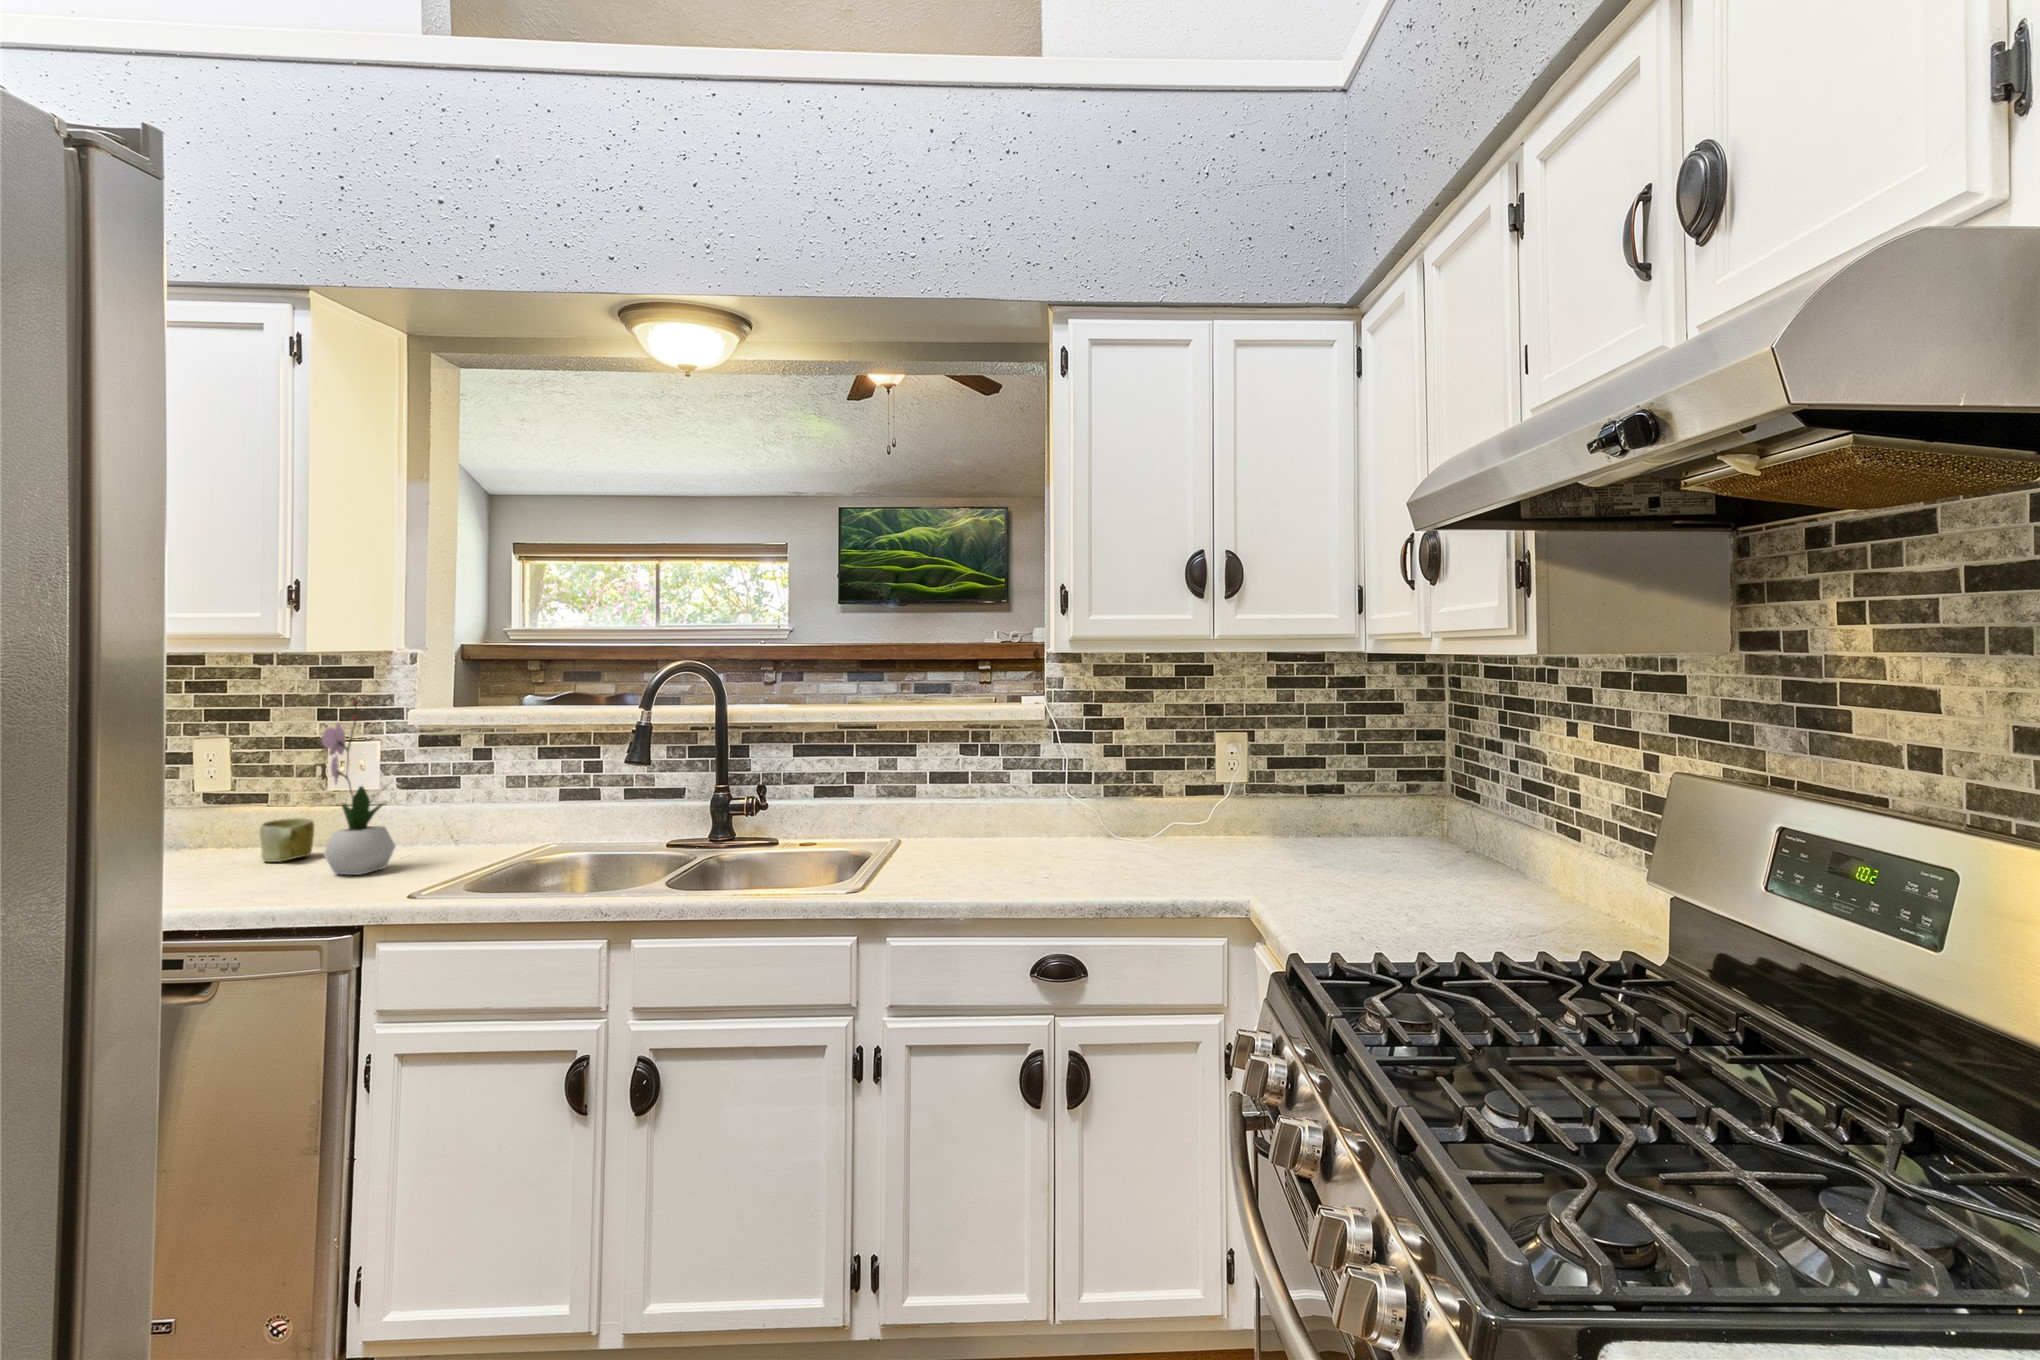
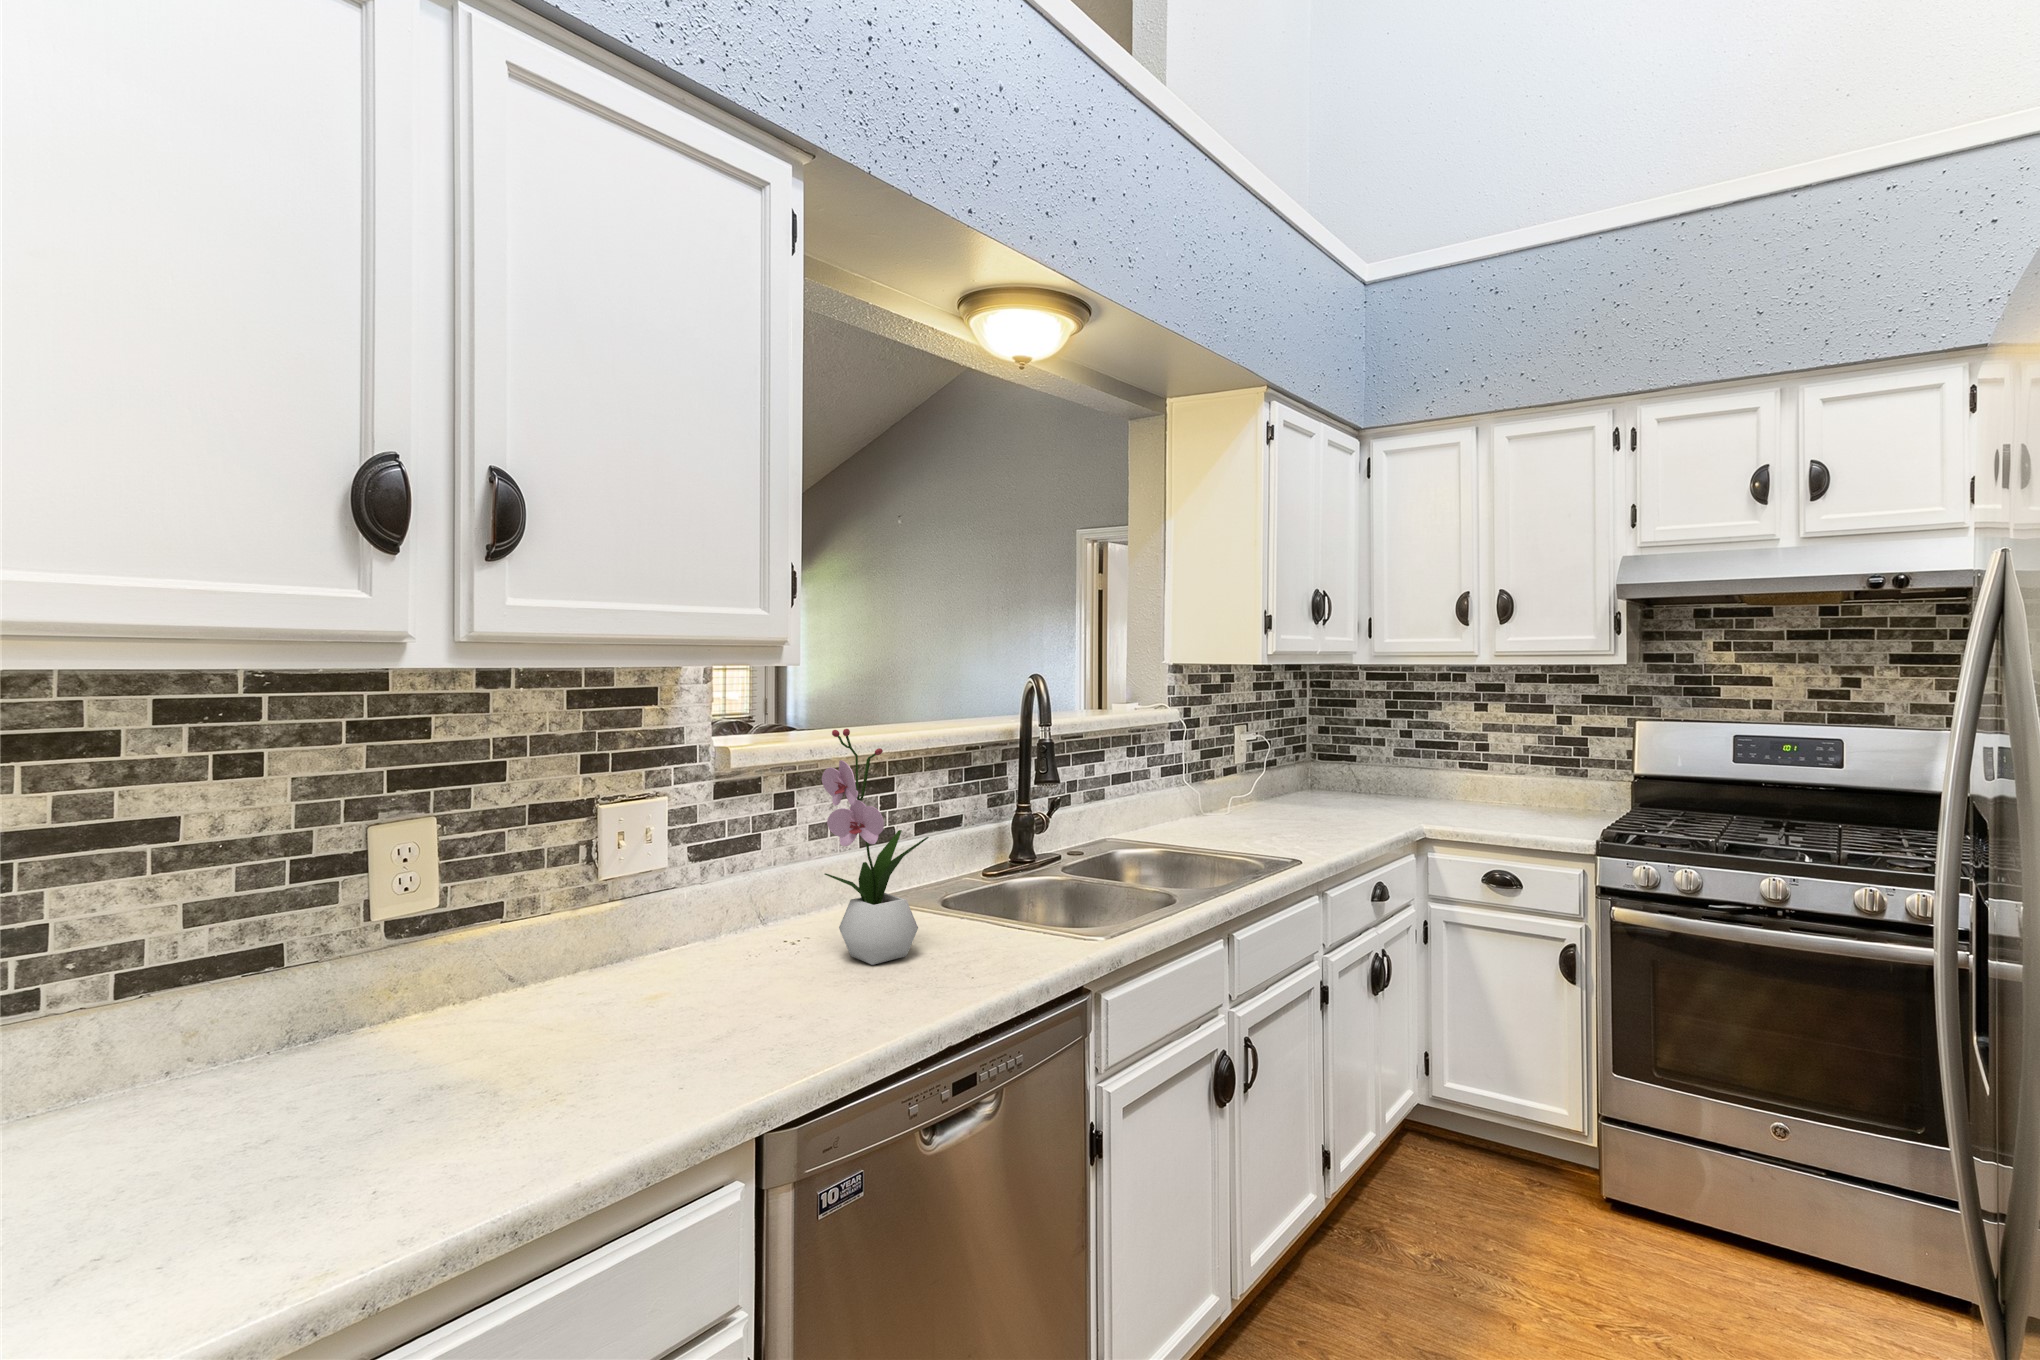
mug: present [260,818,314,862] -> none [649,917,741,991]

